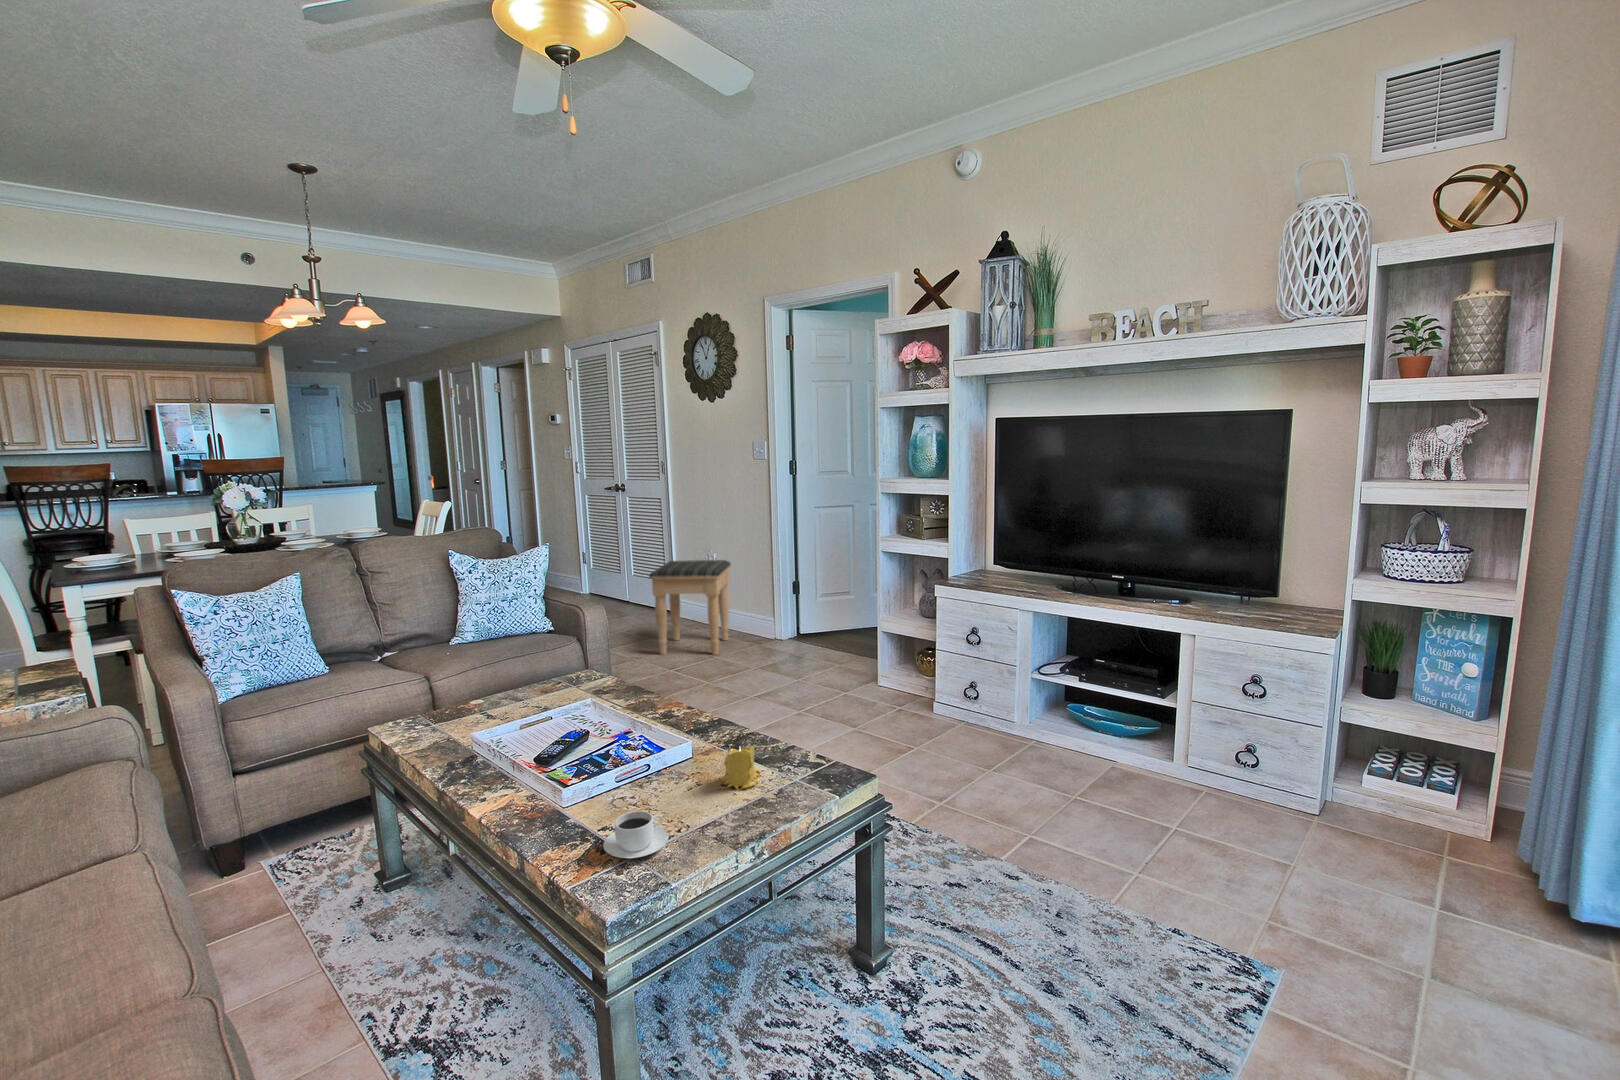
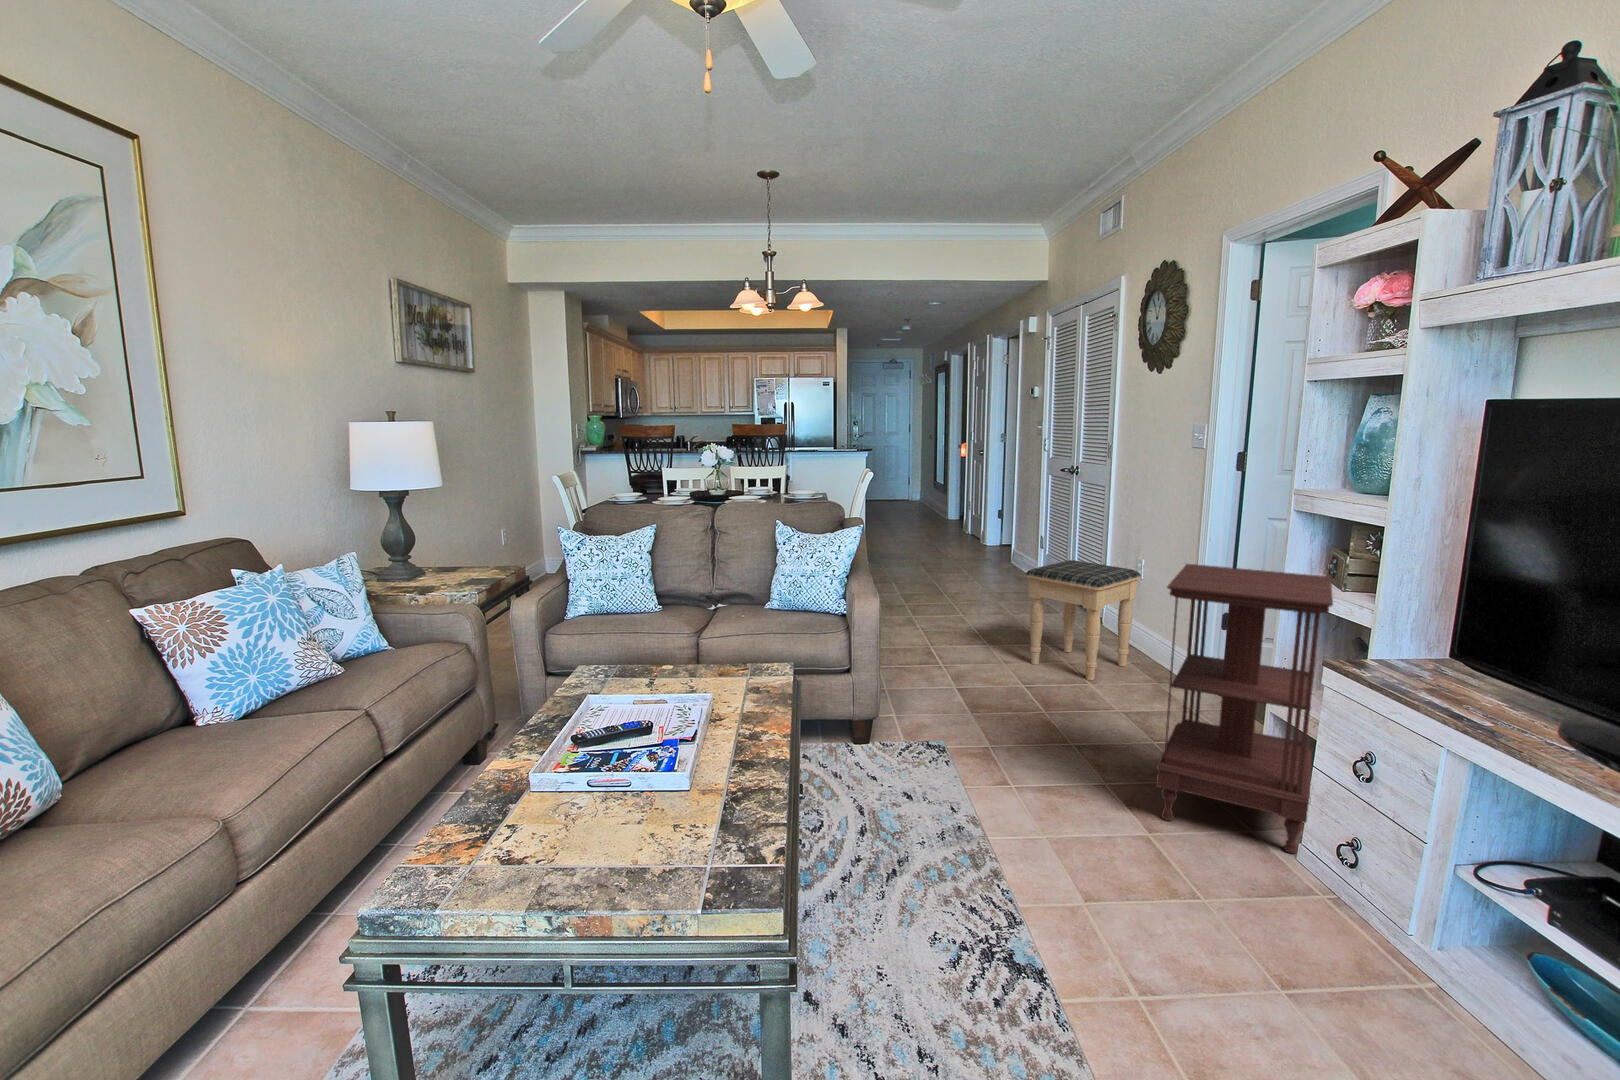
side table: none [824,535,937,718] -> present [1156,564,1333,854]
candle: present [722,746,760,789] -> none [633,792,686,847]
coffee cup: present [603,811,669,858] -> none [445,818,518,869]

